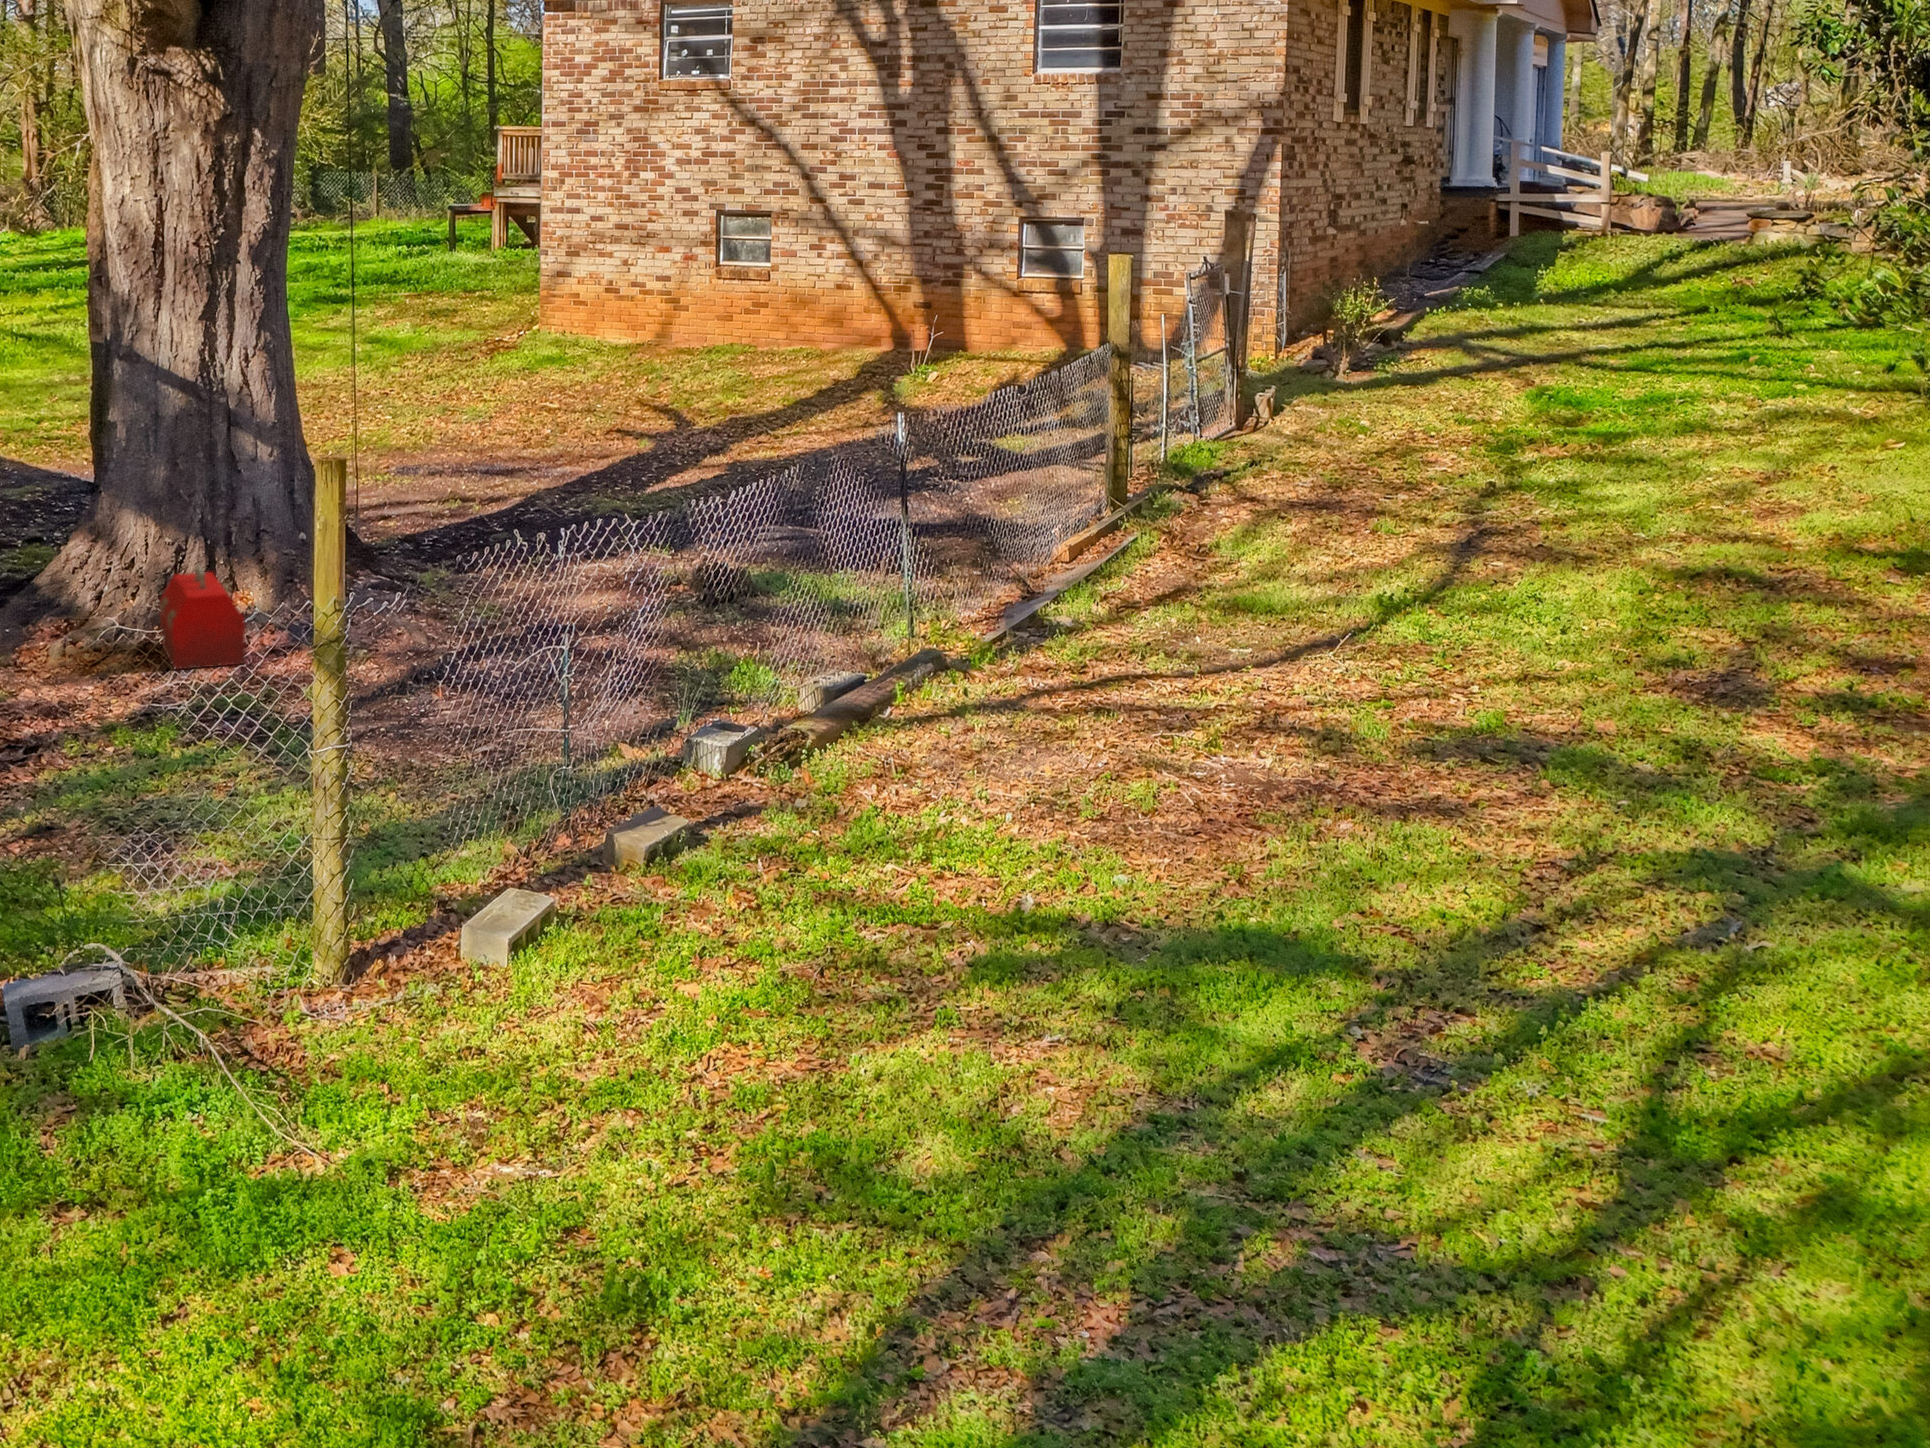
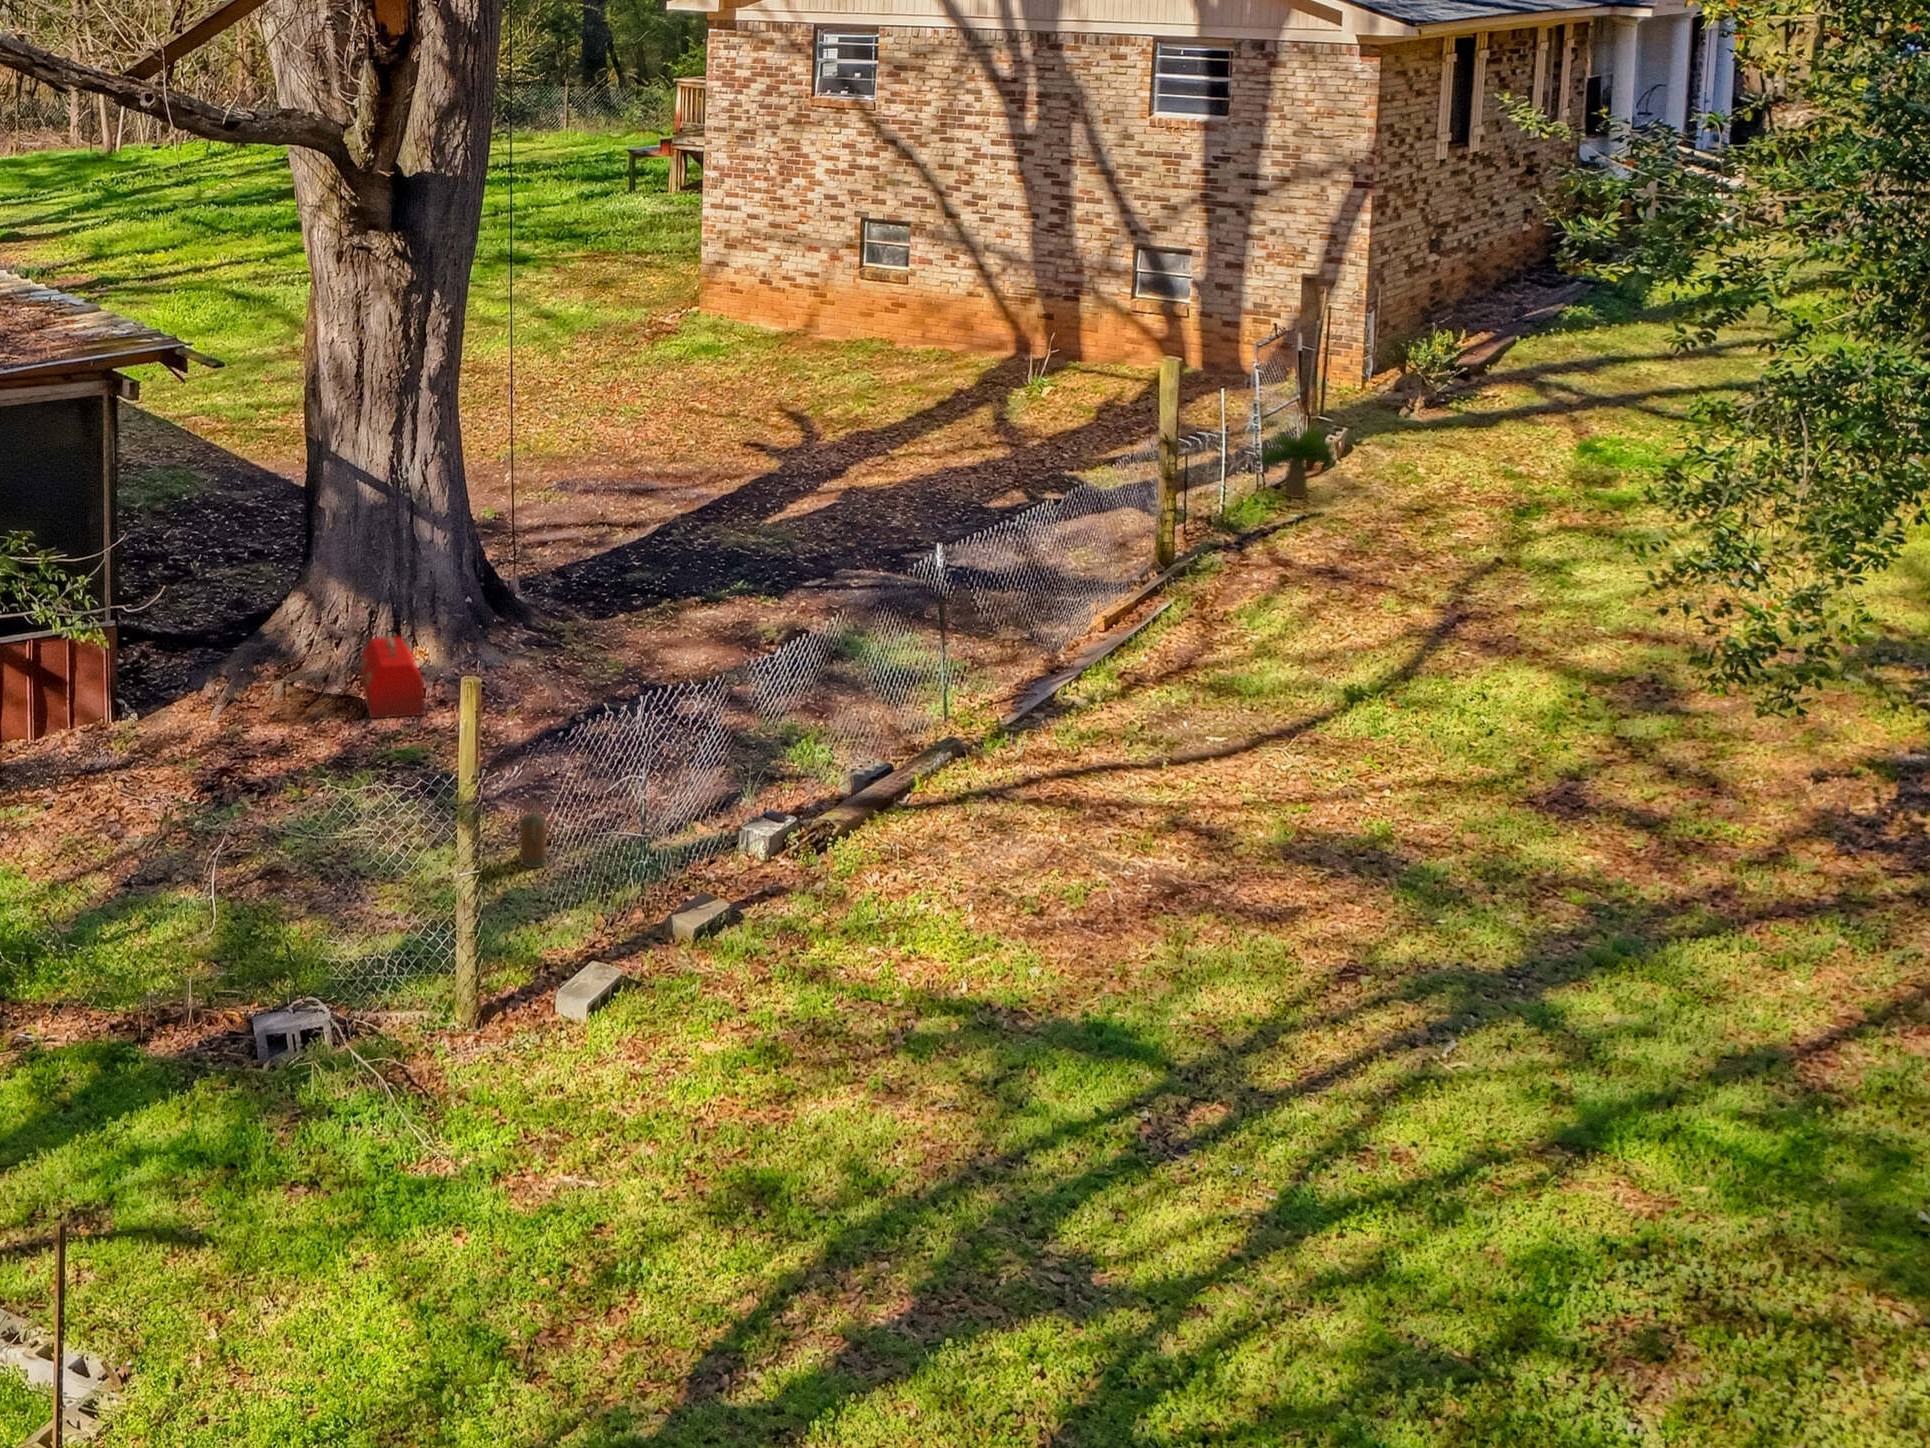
potted plant: none [1201,356,1310,443] -> present [1255,429,1338,498]
watering can: none [388,710,426,805] -> present [520,801,547,868]

